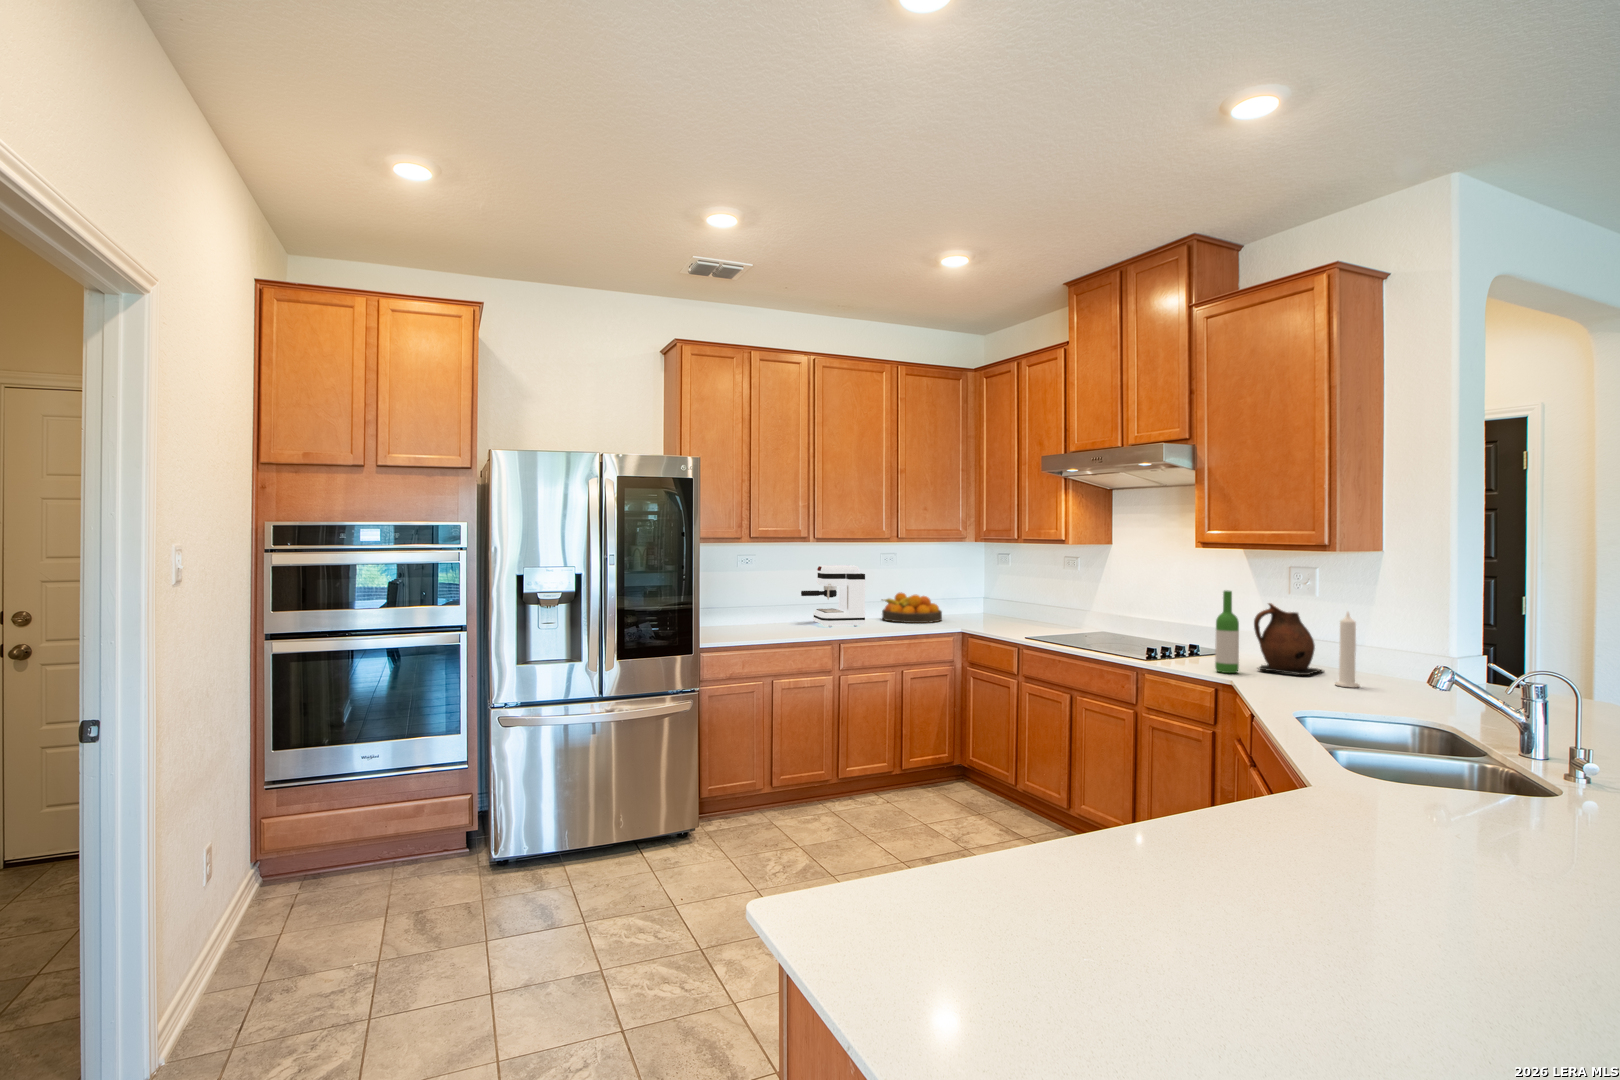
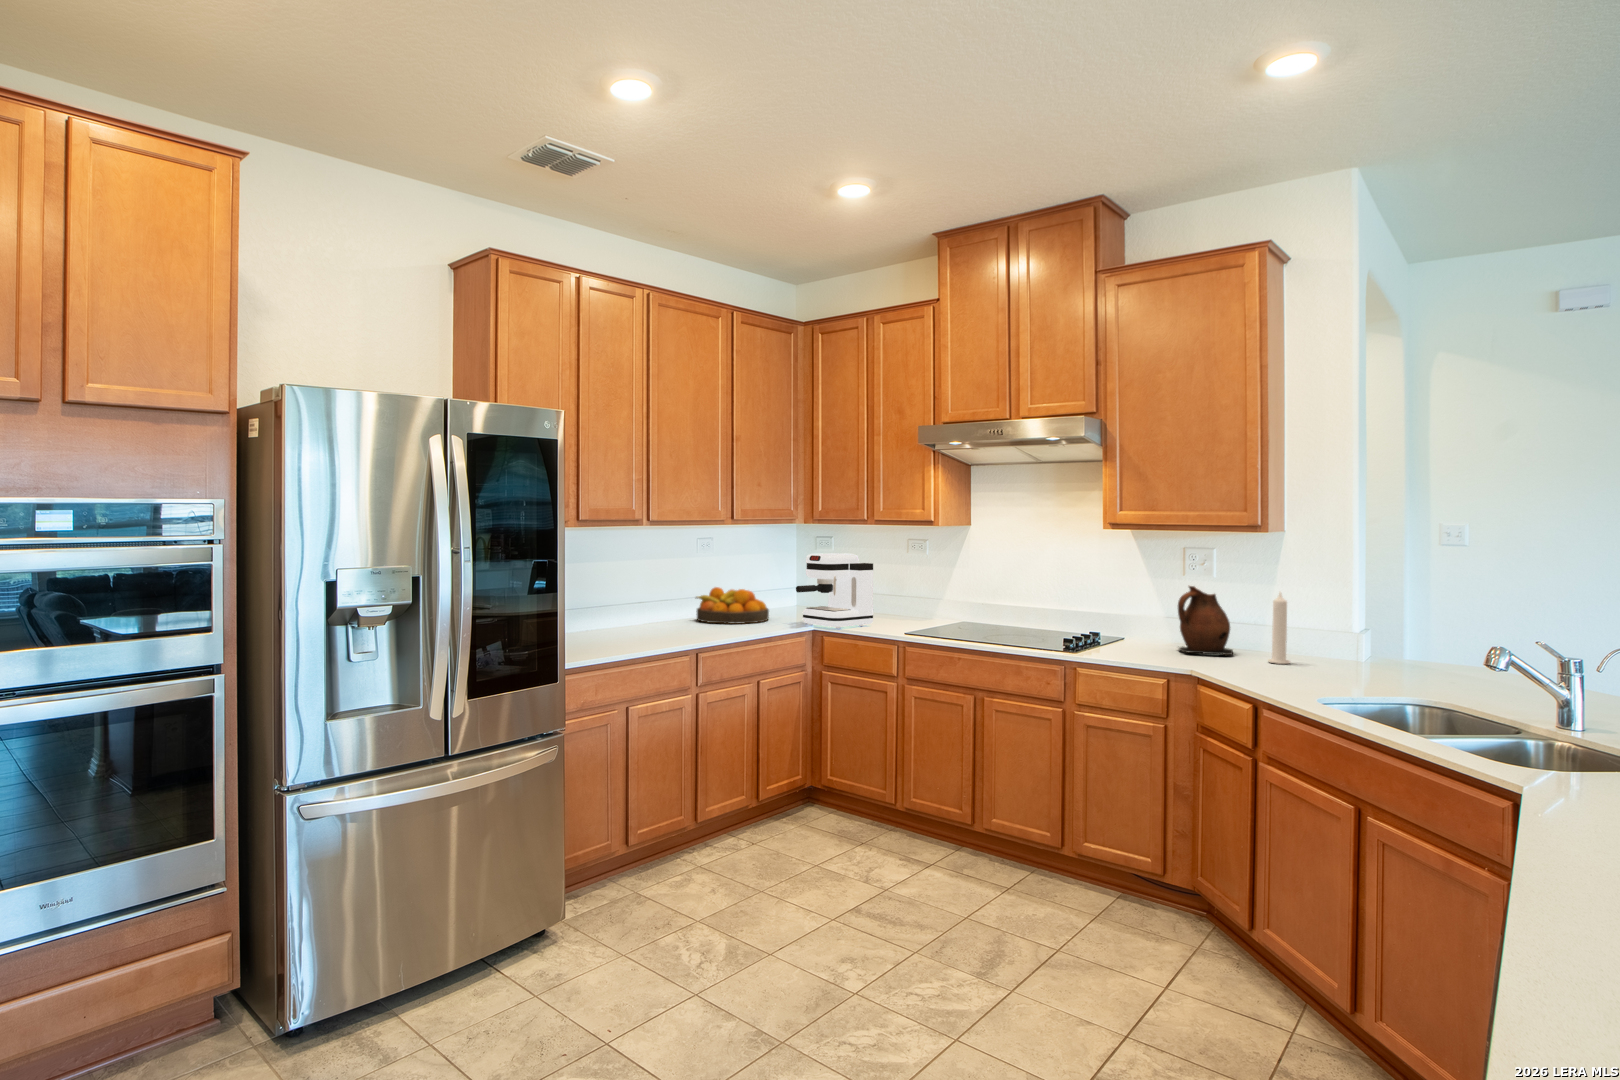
coffee maker: present [801,565,865,627] -> present [796,553,873,629]
wine bottle: present [1215,590,1239,673] -> none [1152,574,1175,658]

